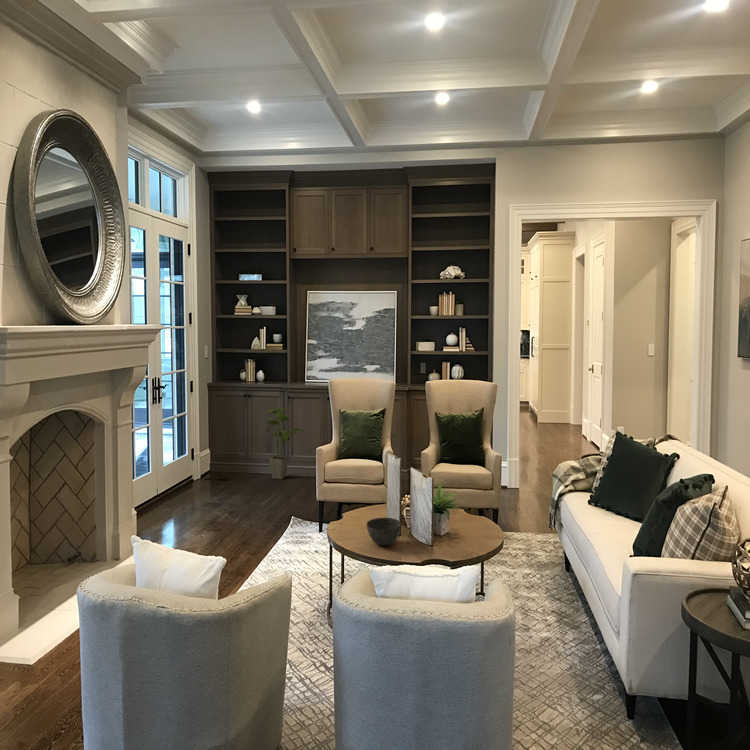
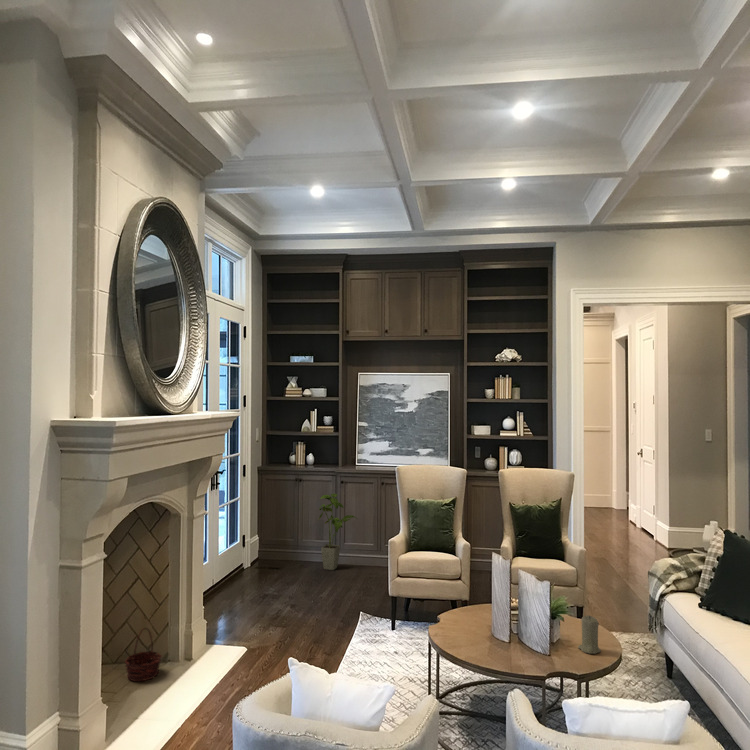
candle: none [464,510,484,544] -> present [578,616,601,654]
bowl: present [367,518,401,545] -> none [476,623,513,655]
basket: none [56,527,93,575] -> present [125,628,161,681]

